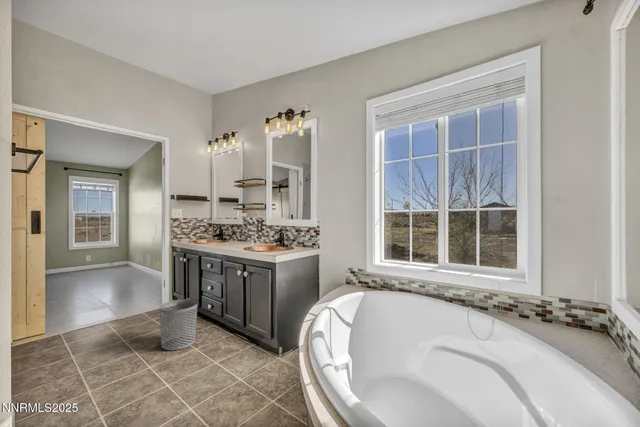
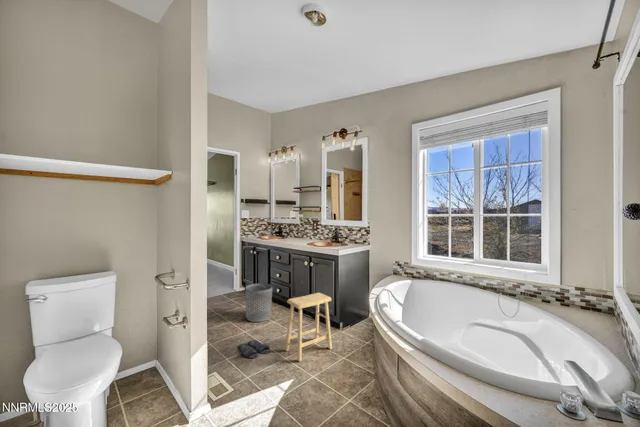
footstool: none [195,312,260,411] -> present [285,293,332,361]
slippers: none [129,379,174,410] -> present [239,340,270,358]

